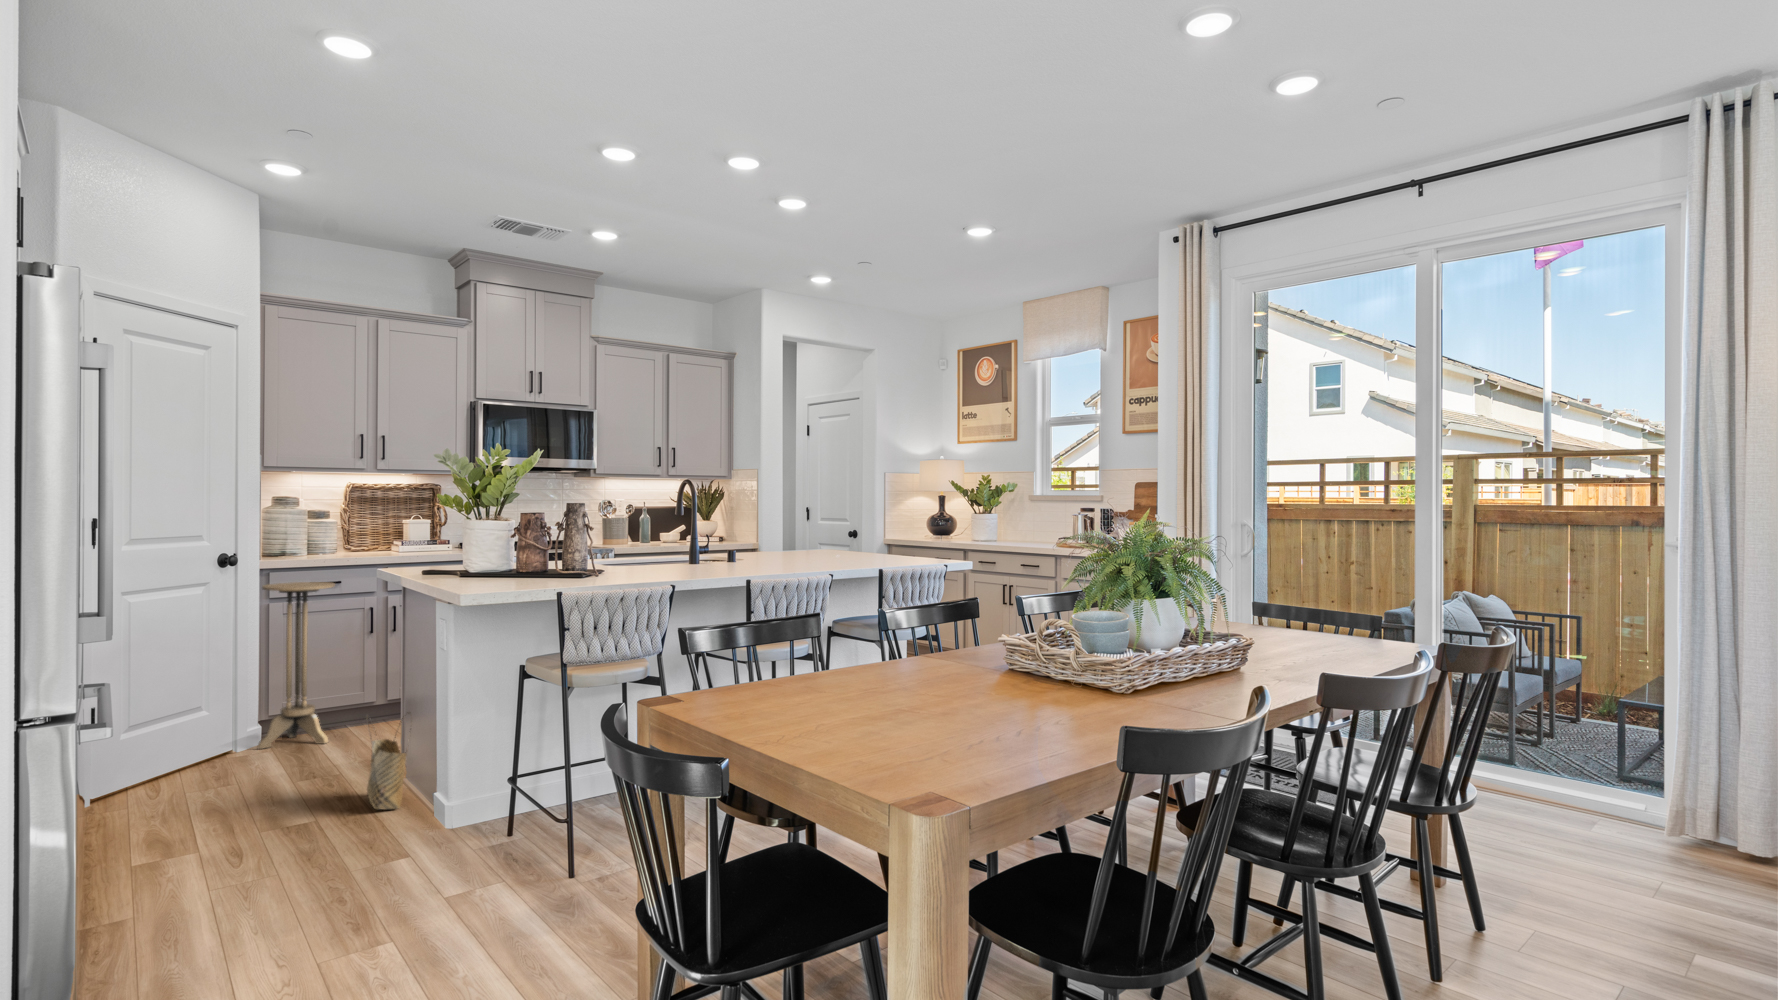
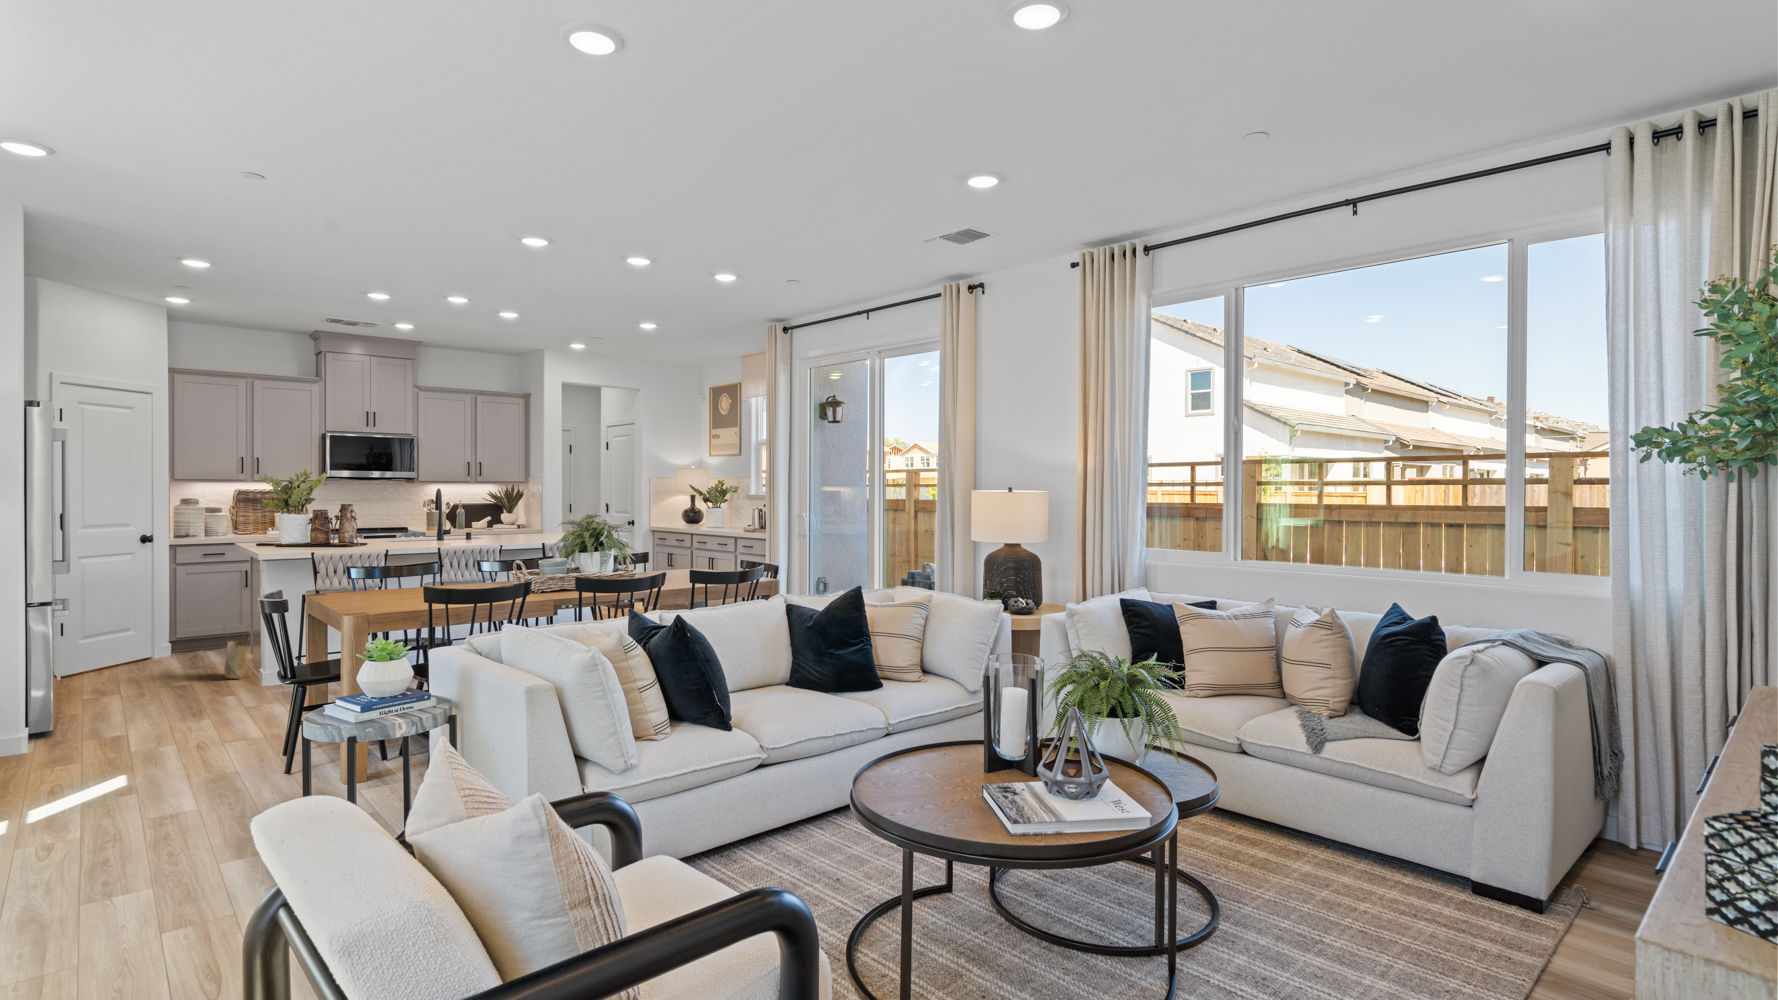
side table: present [258,582,335,749] -> none [167,553,218,657]

